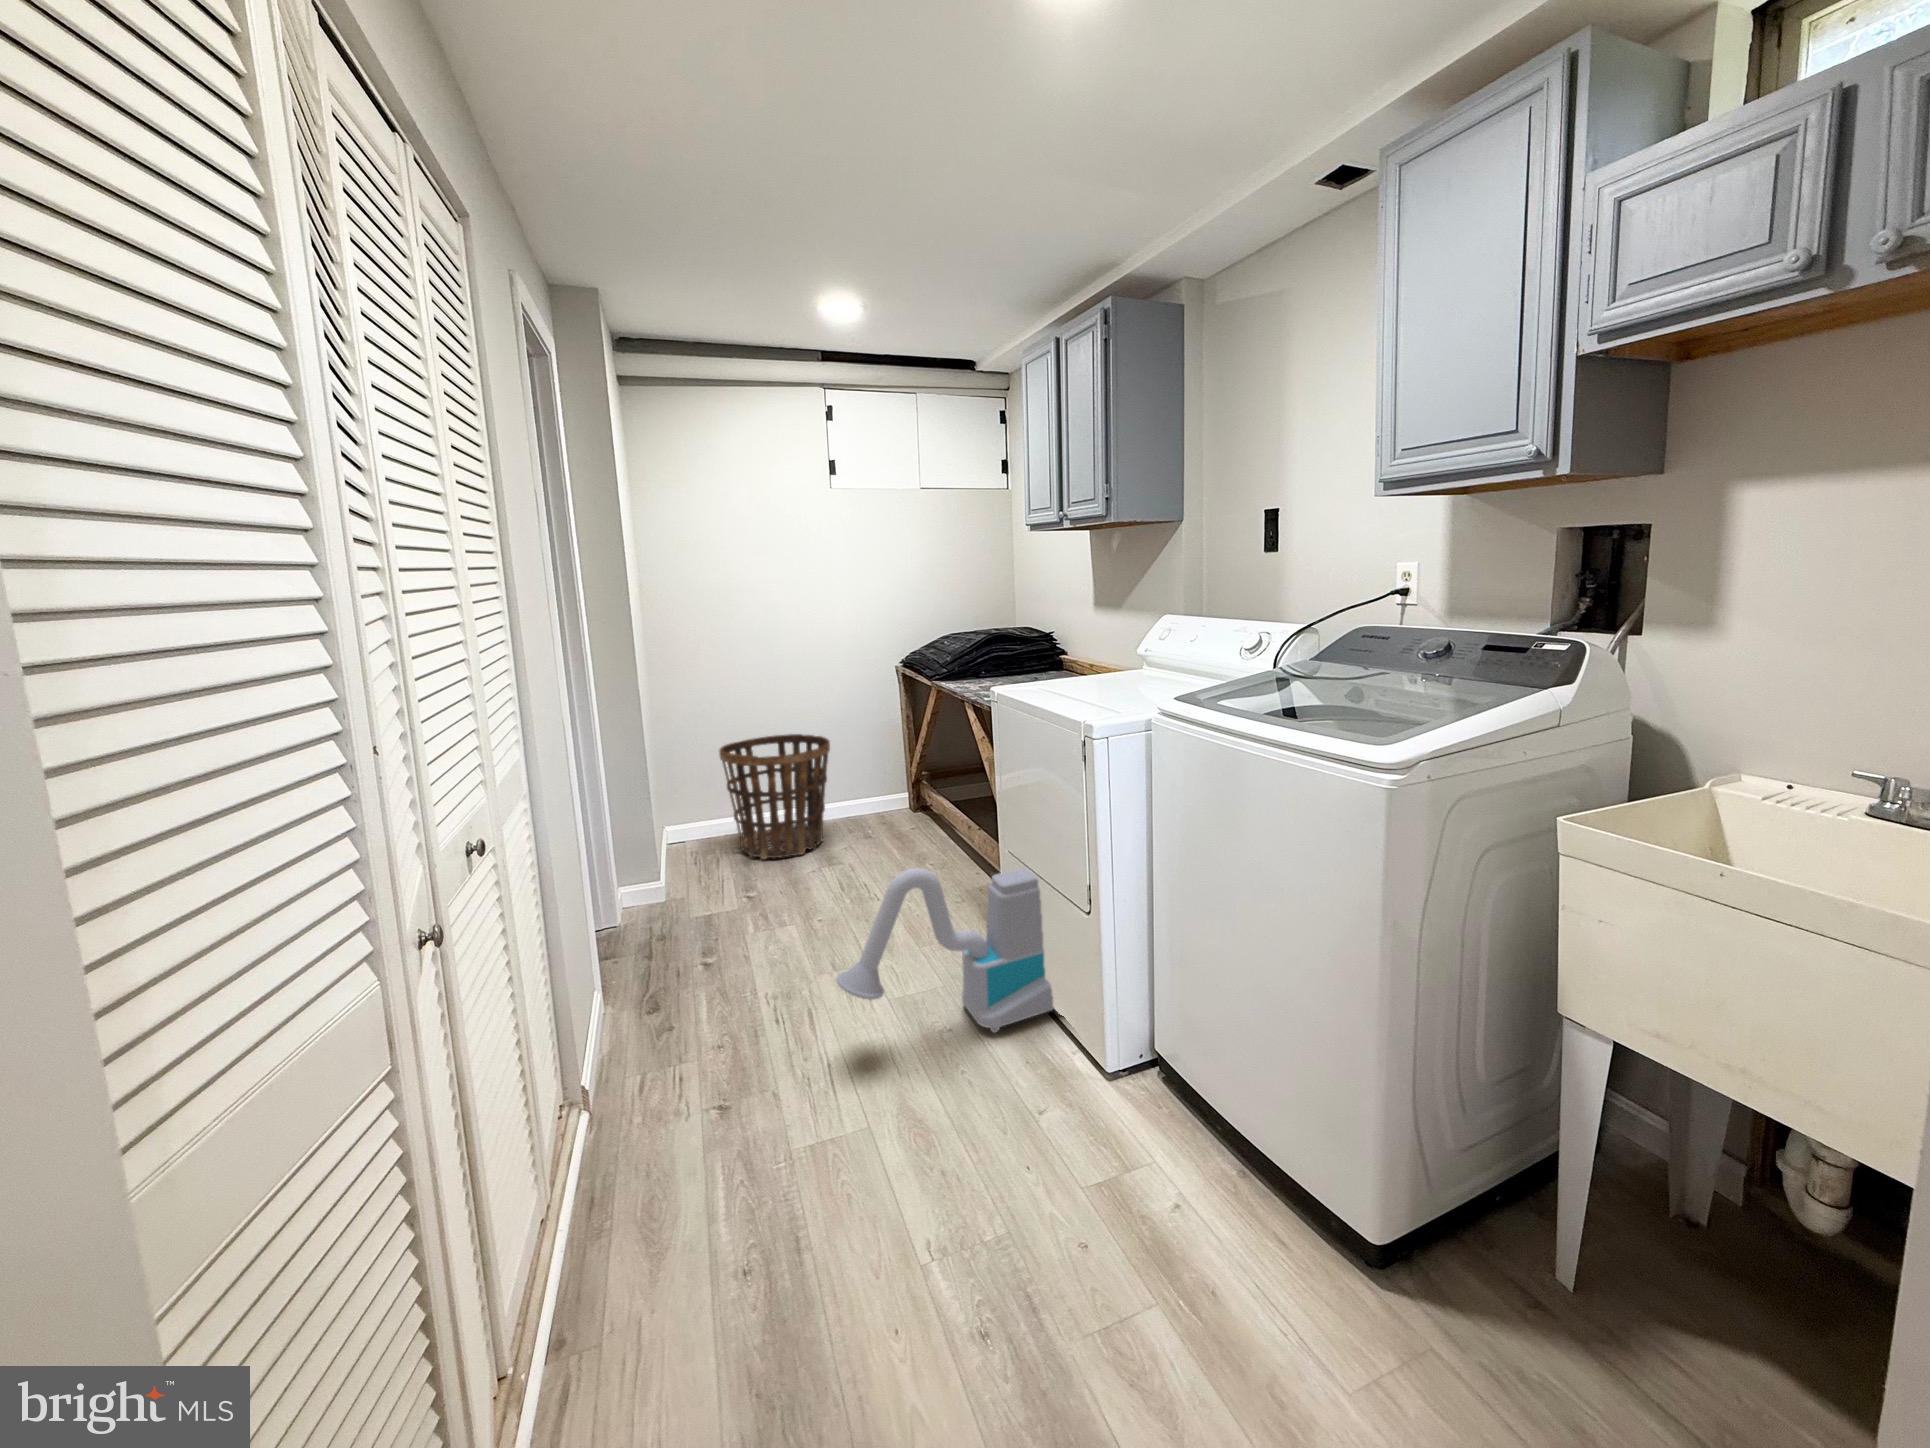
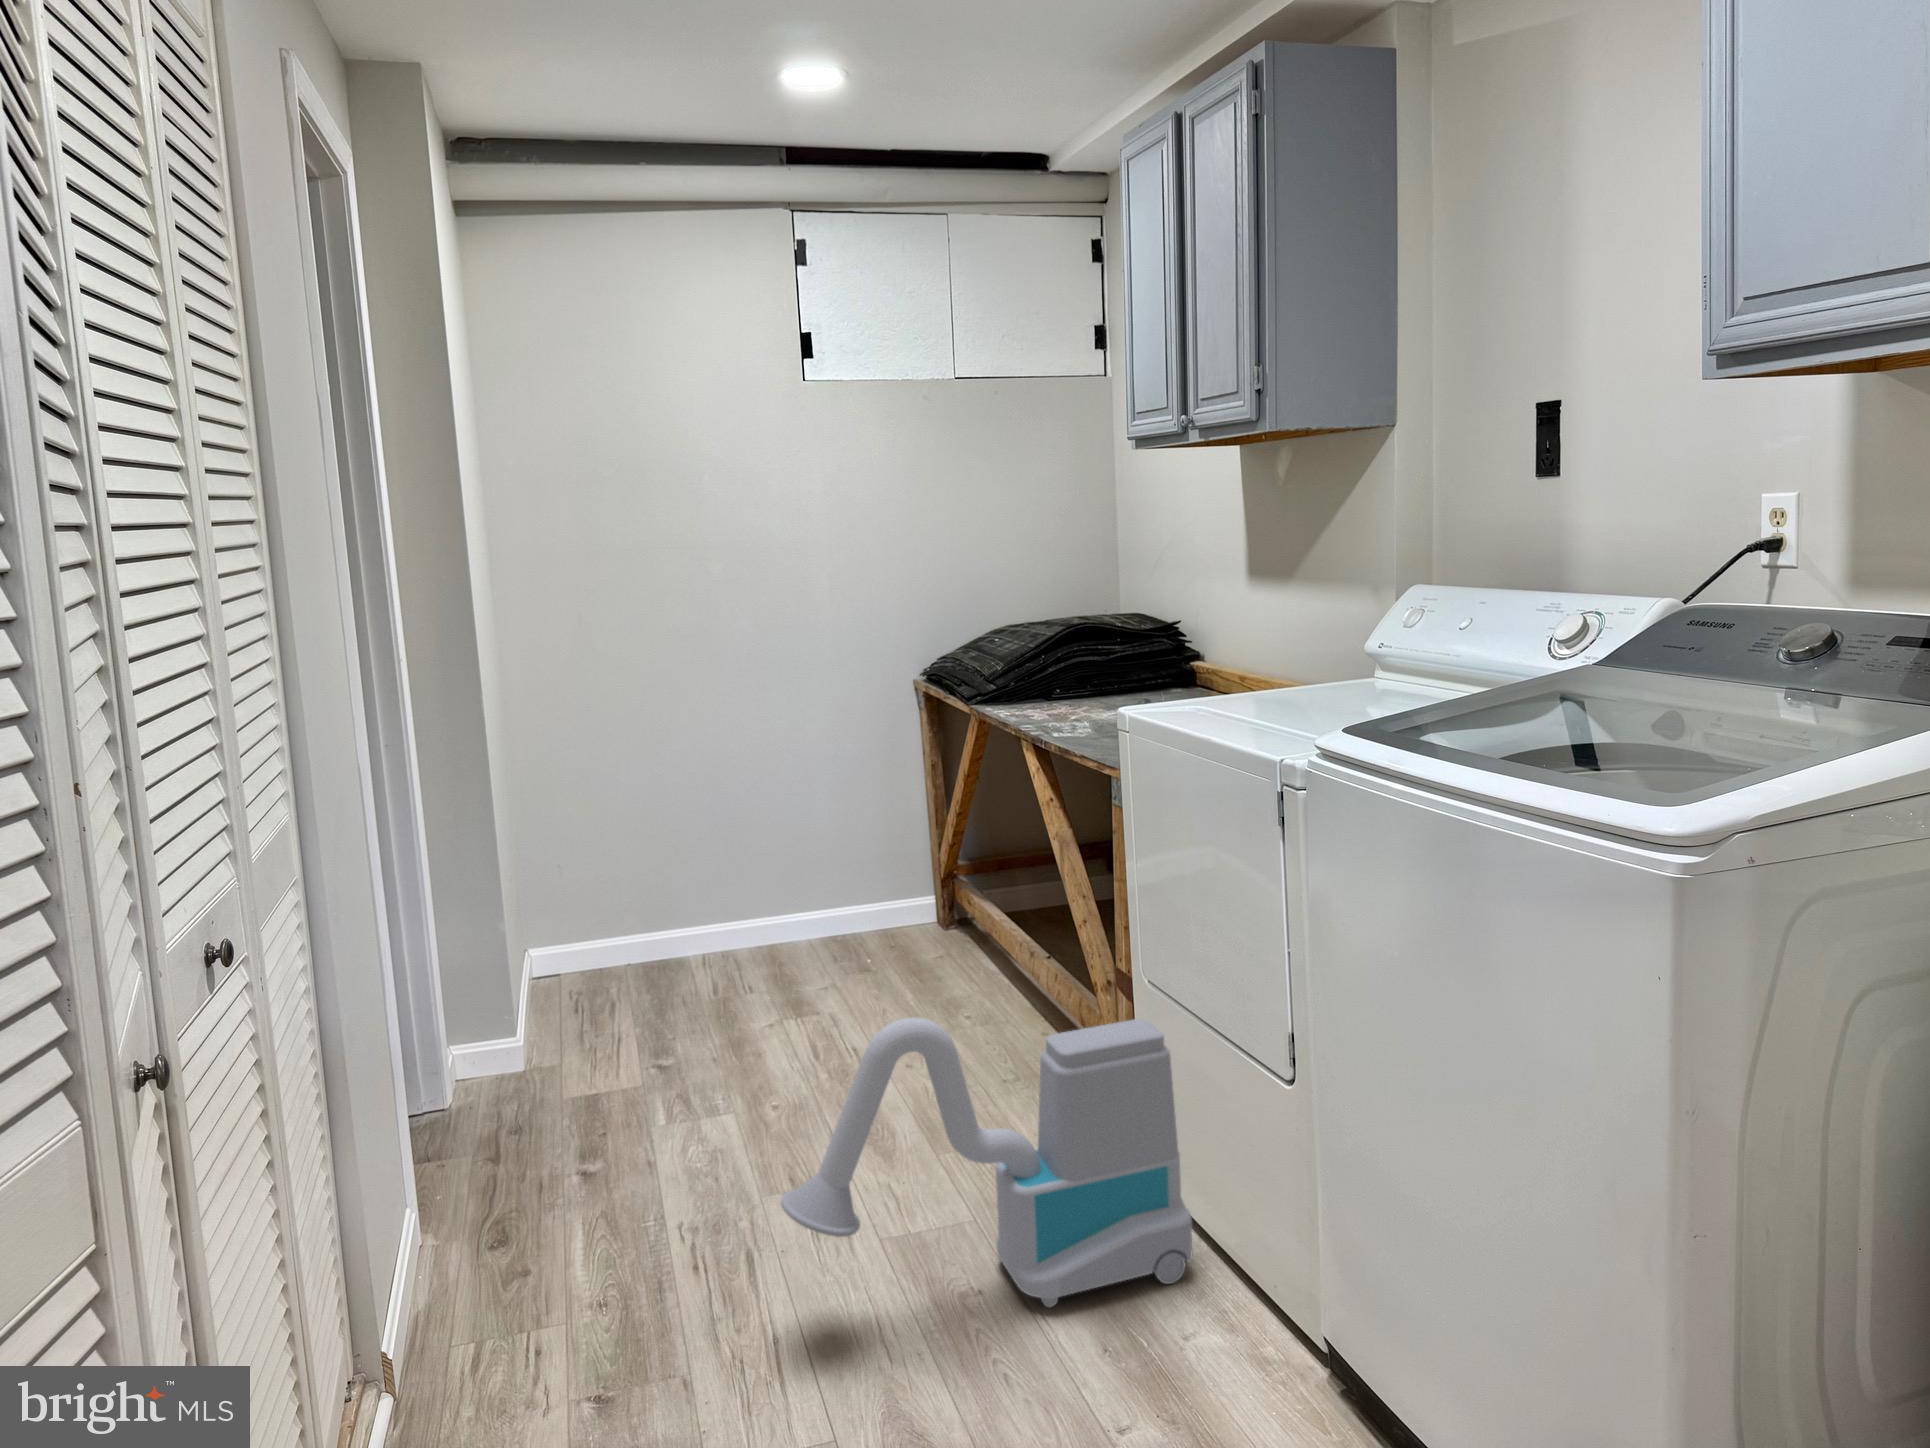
basket: present [719,734,830,859] -> none [612,795,796,1007]

